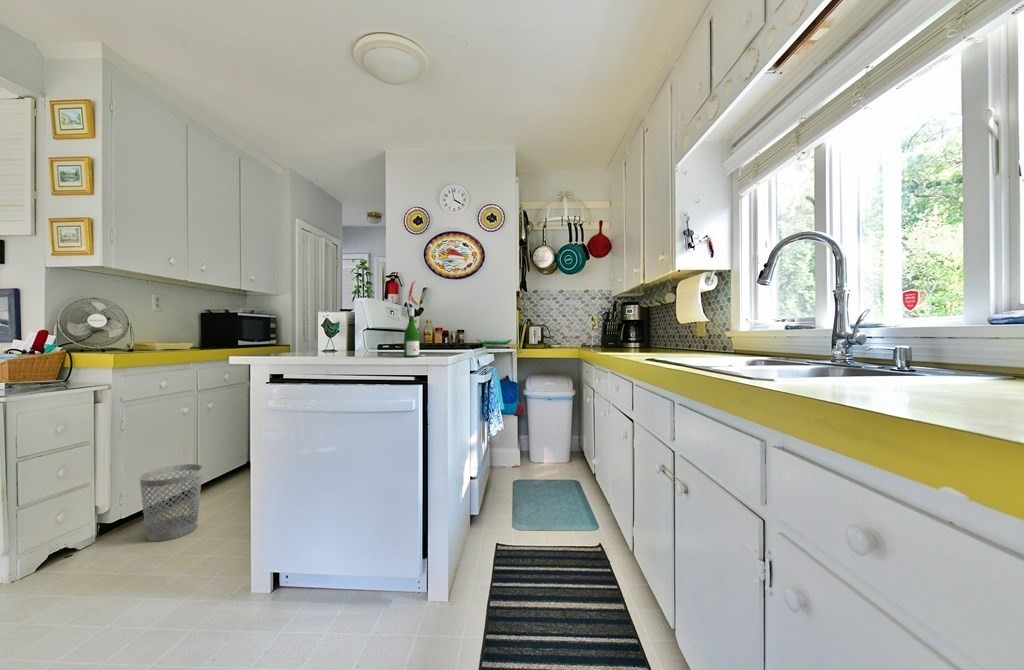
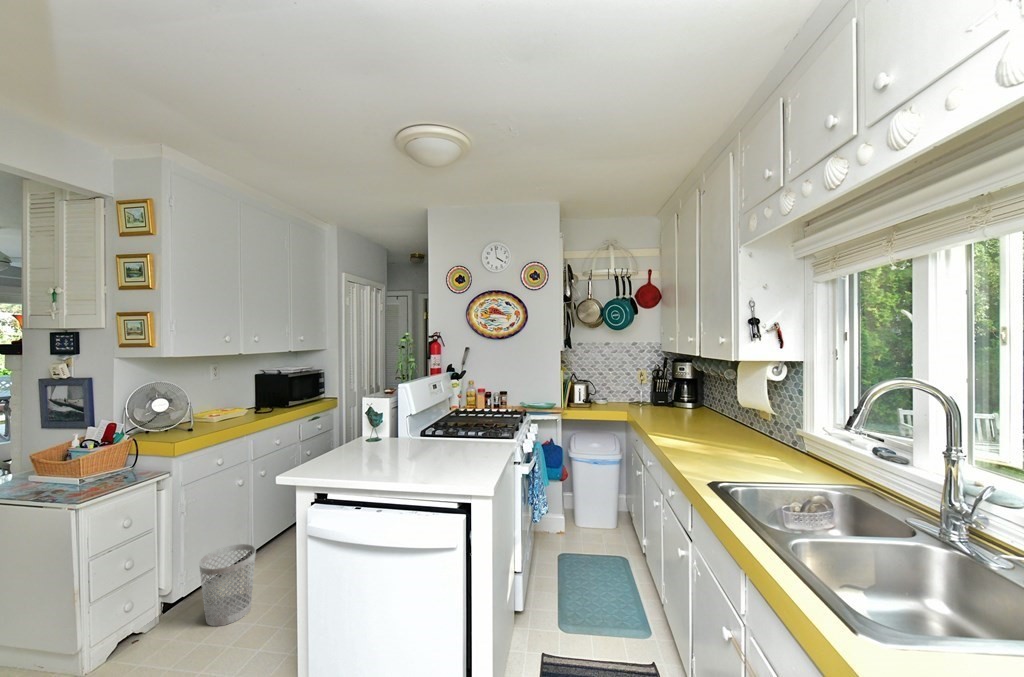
wine bottle: present [401,281,424,357] -> none [449,398,472,478]

